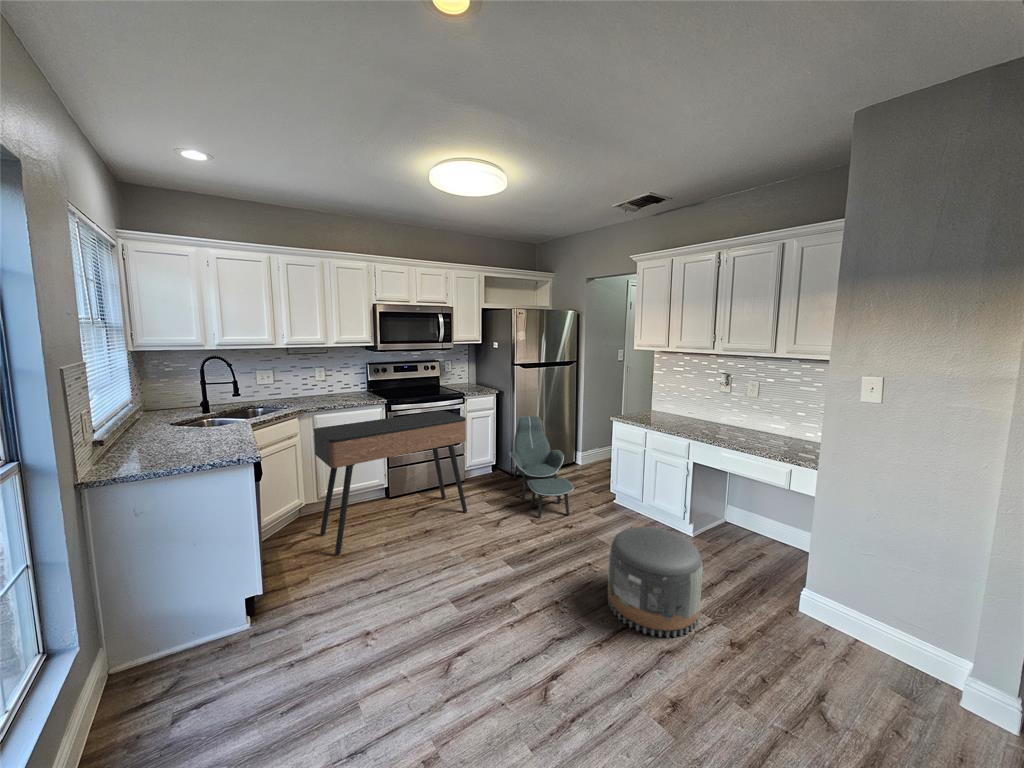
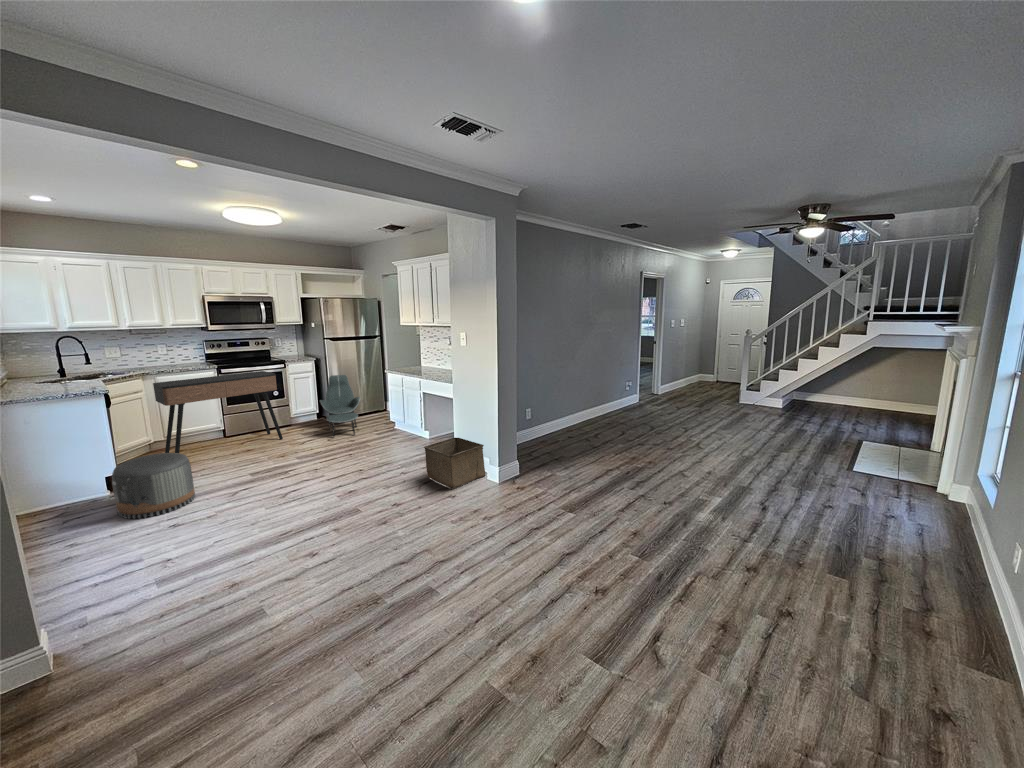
pouf: present [608,527,703,638] -> present [112,453,195,519]
storage bin: none [802,582,947,736] -> present [424,438,485,489]

